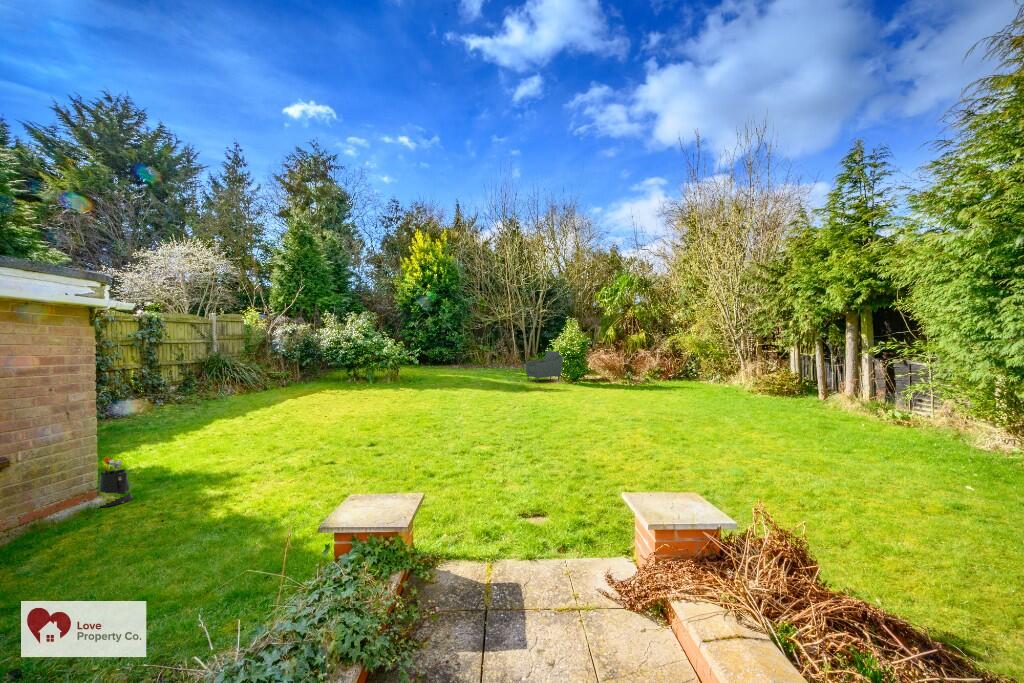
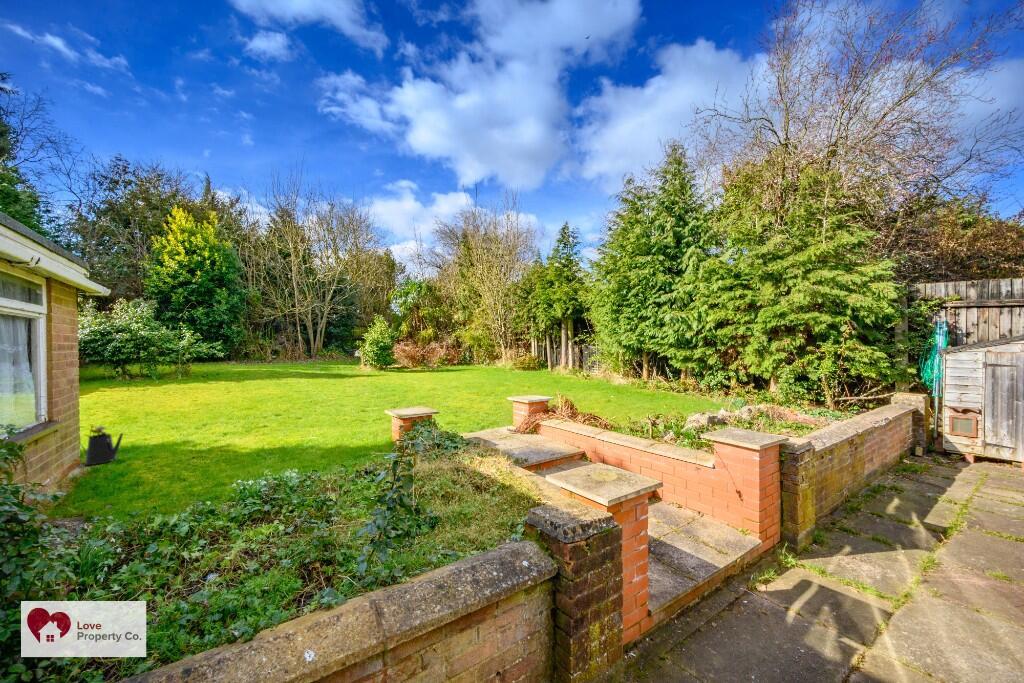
chair: present [526,351,563,383] -> none [337,343,374,371]

